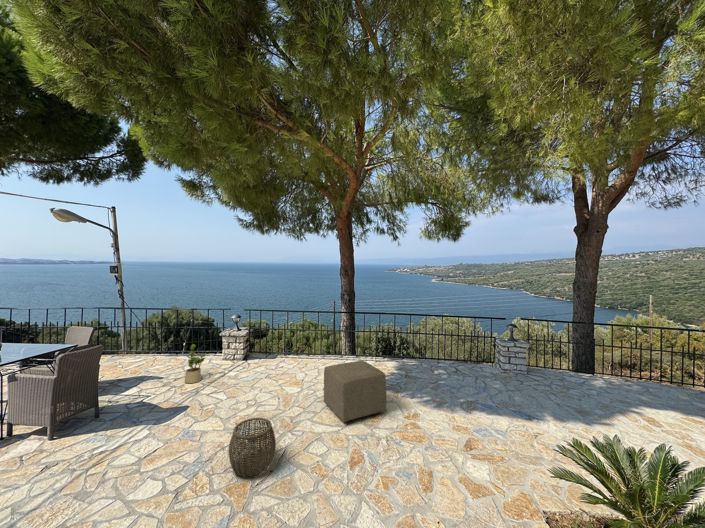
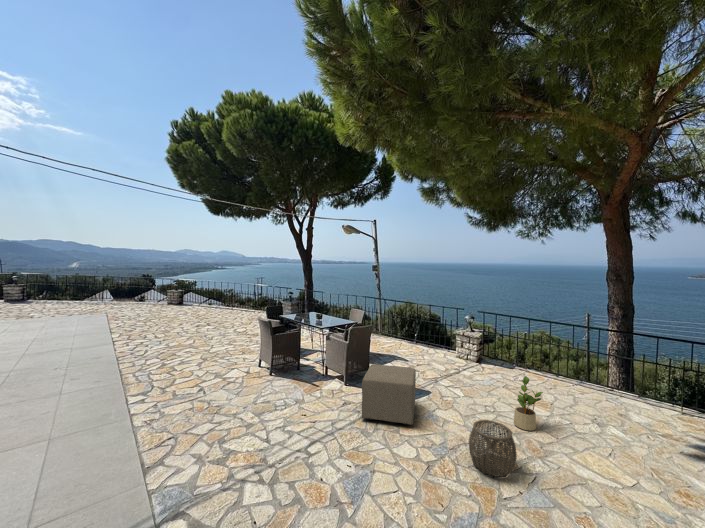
potted plant: present [185,344,206,383] -> present [514,376,543,431]
ottoman: present [324,361,386,422] -> present [362,364,416,425]

